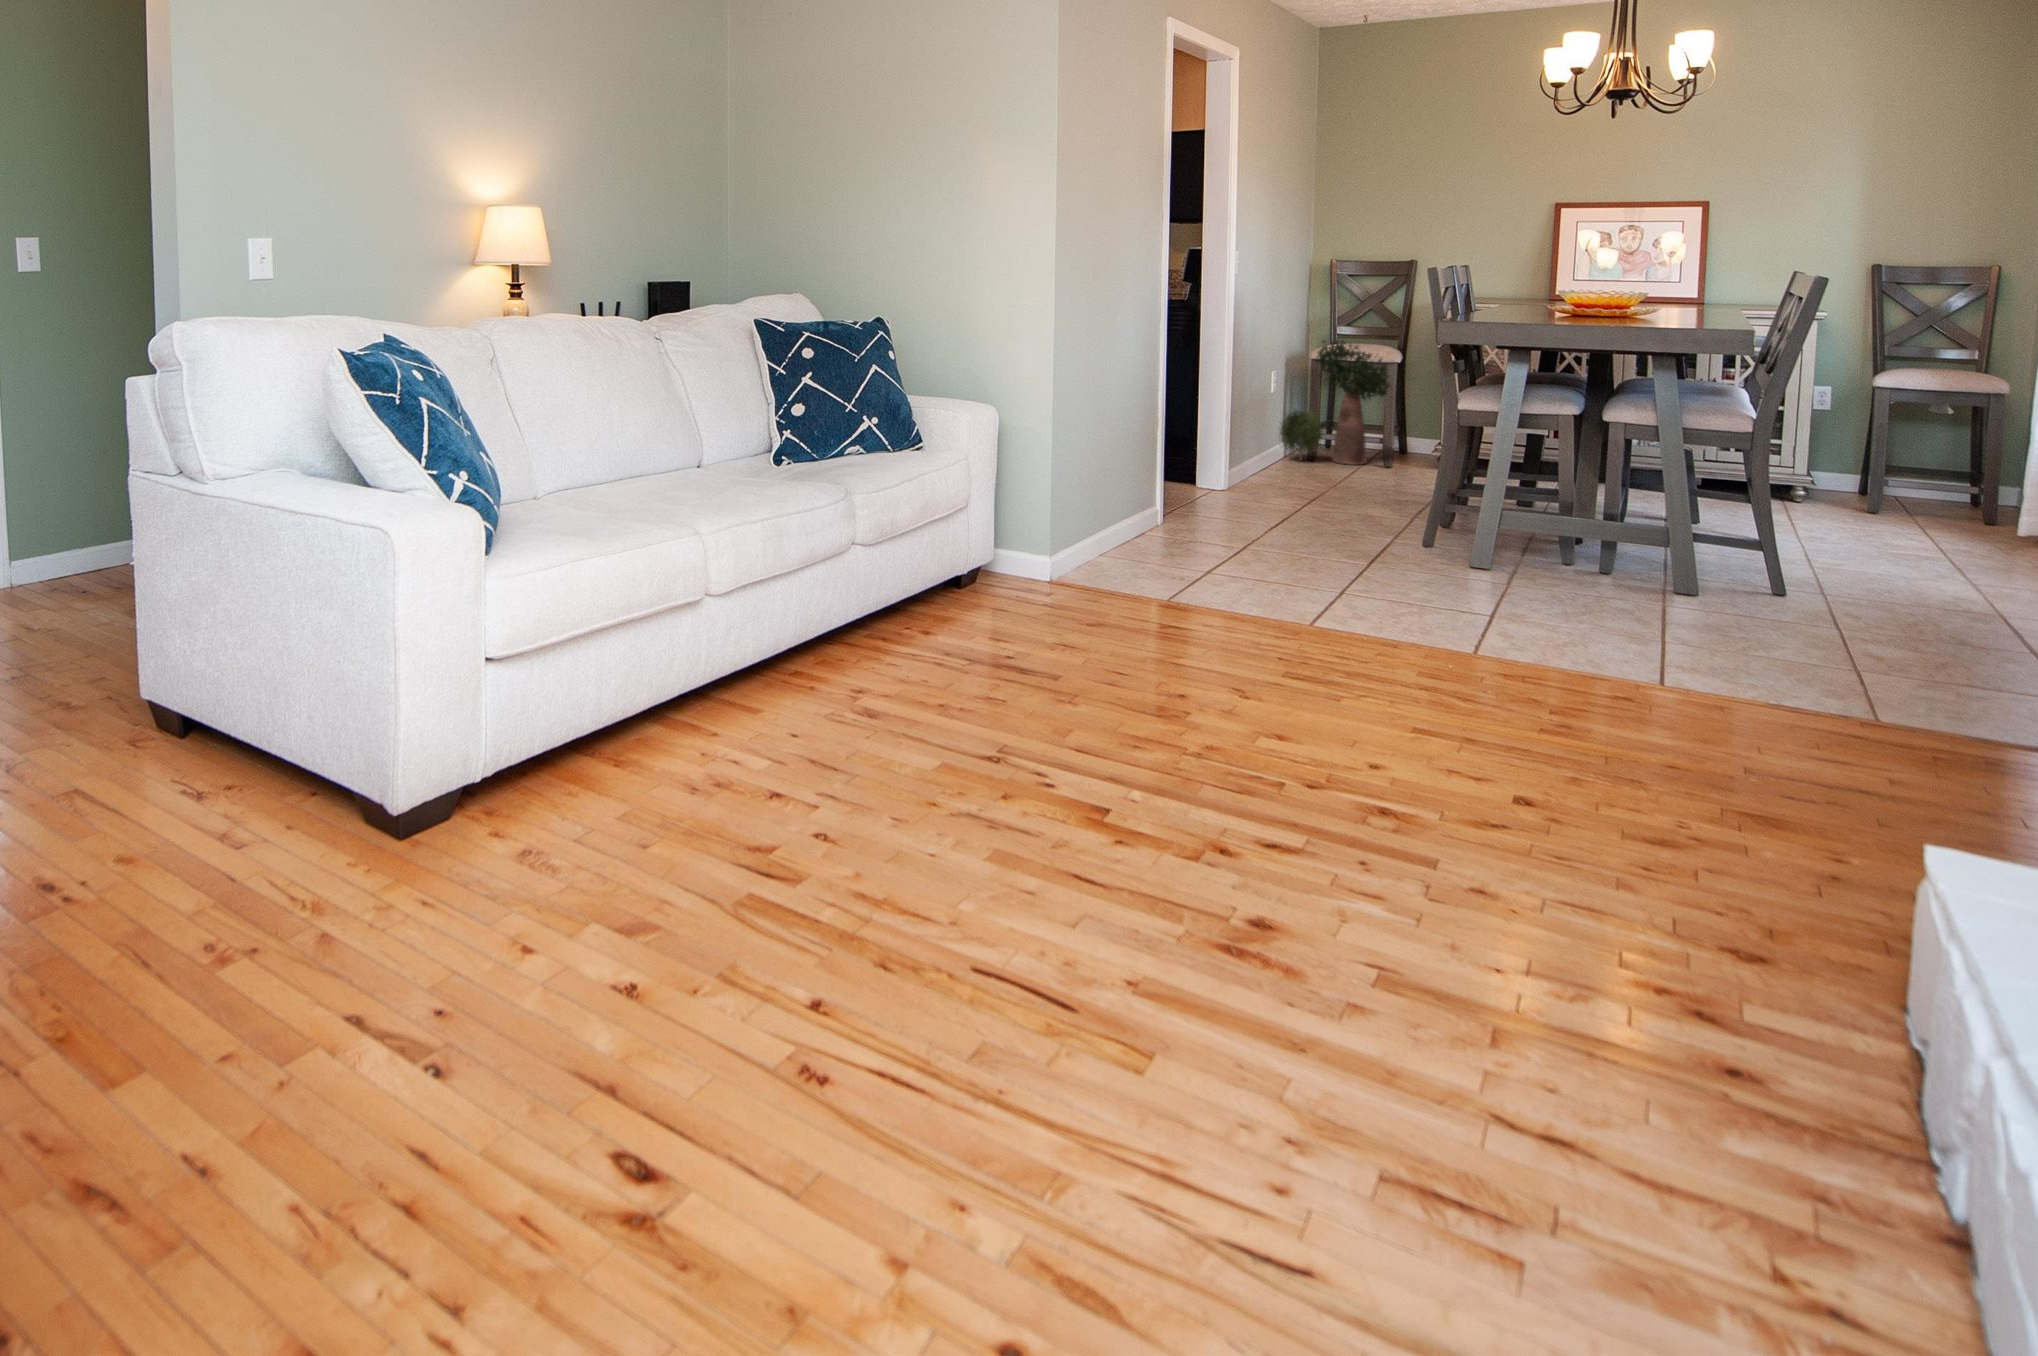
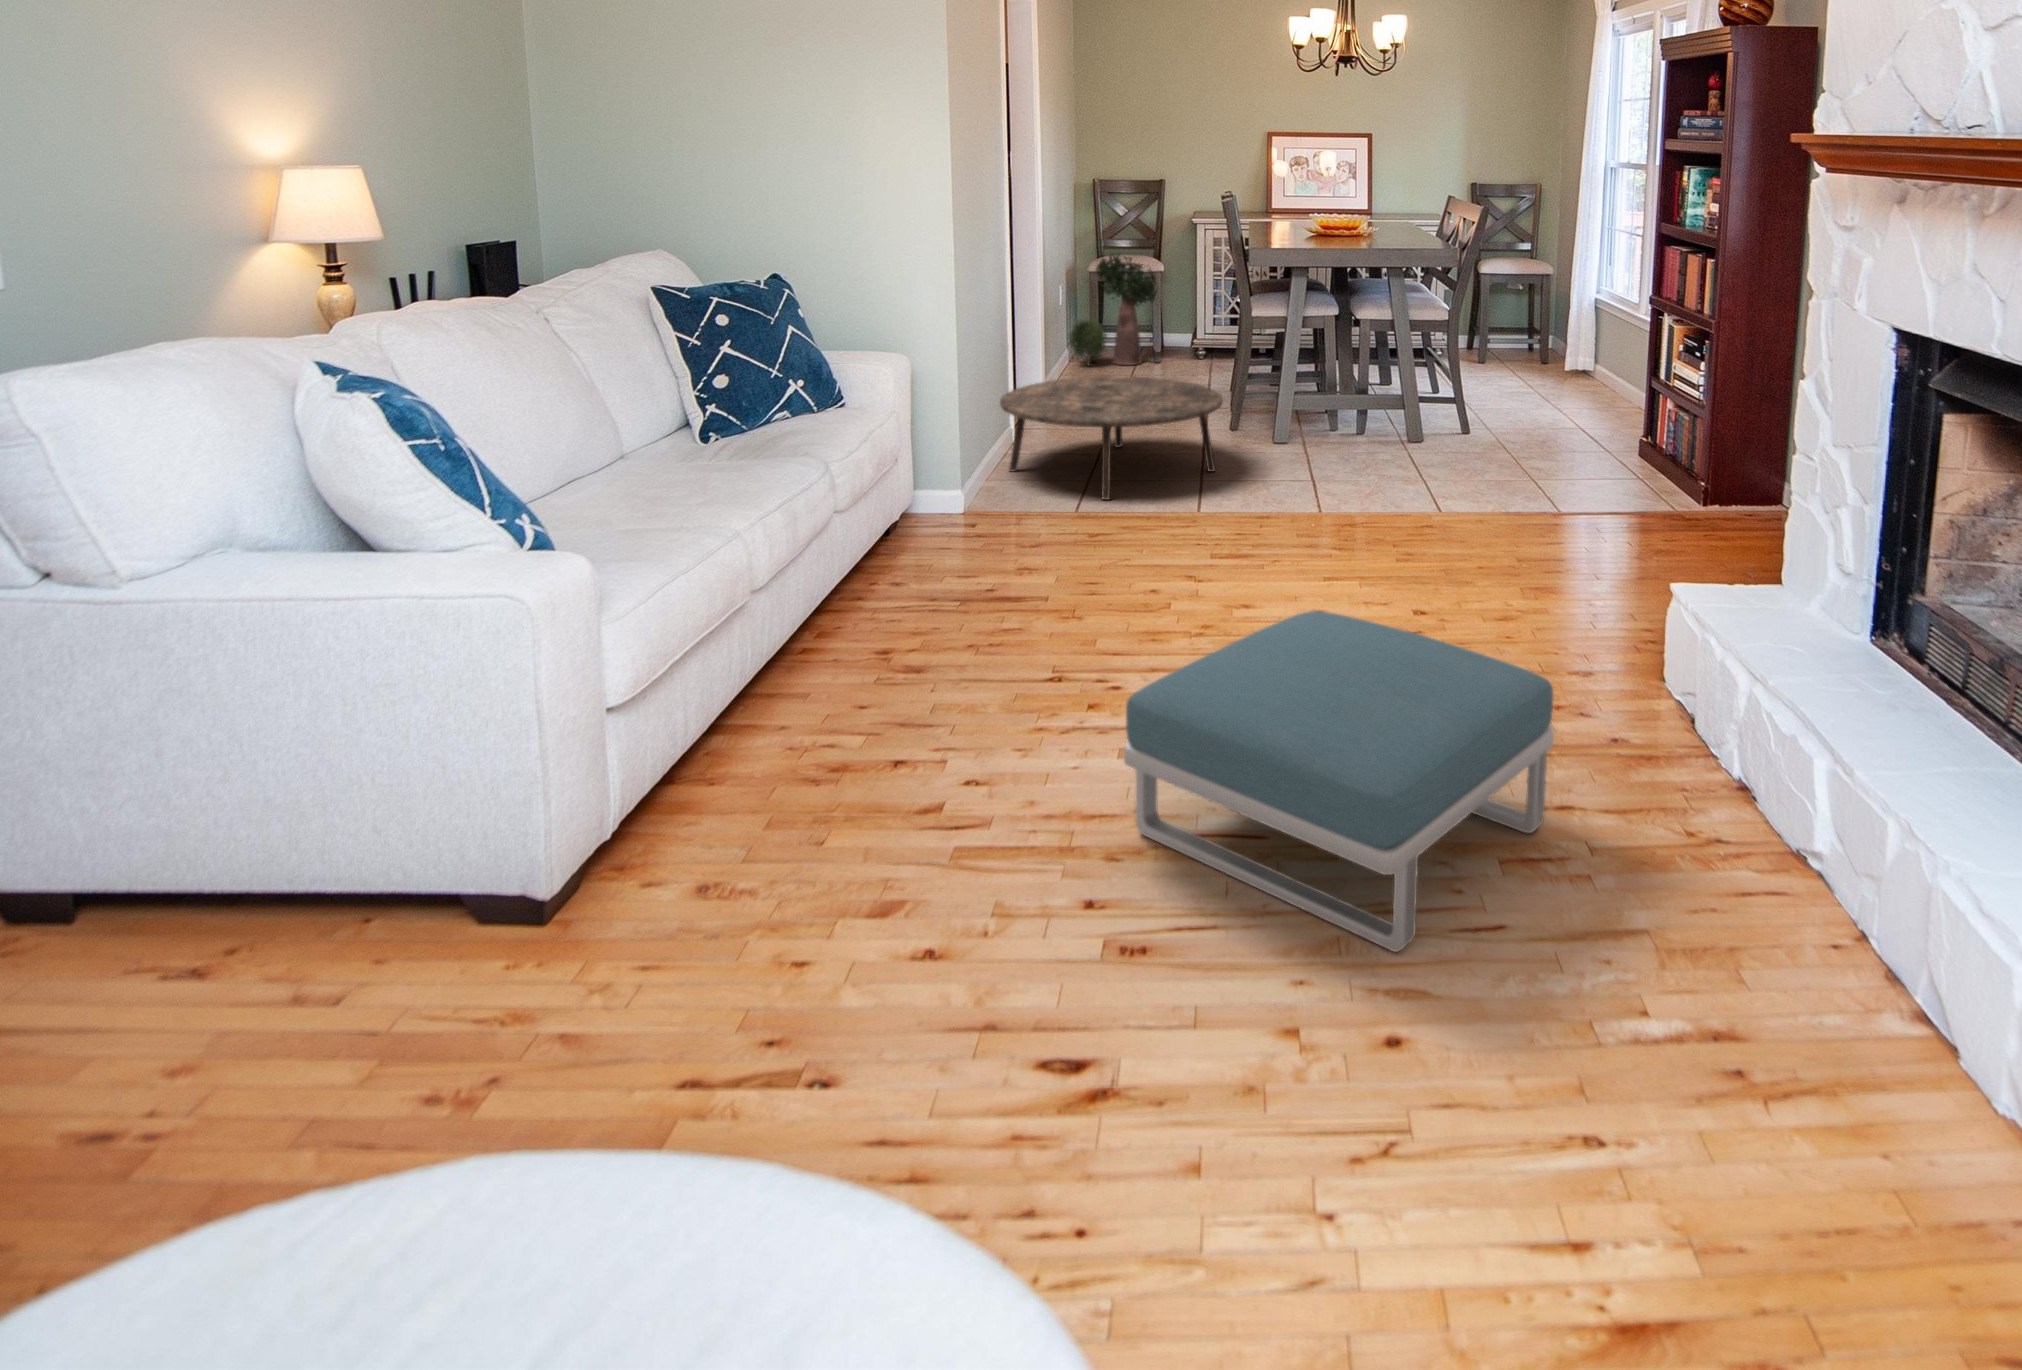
coffee table: none [1116,458,1379,590] -> present [1000,376,1223,500]
footstool: none [908,737,1535,1246] -> present [1124,611,1554,952]

